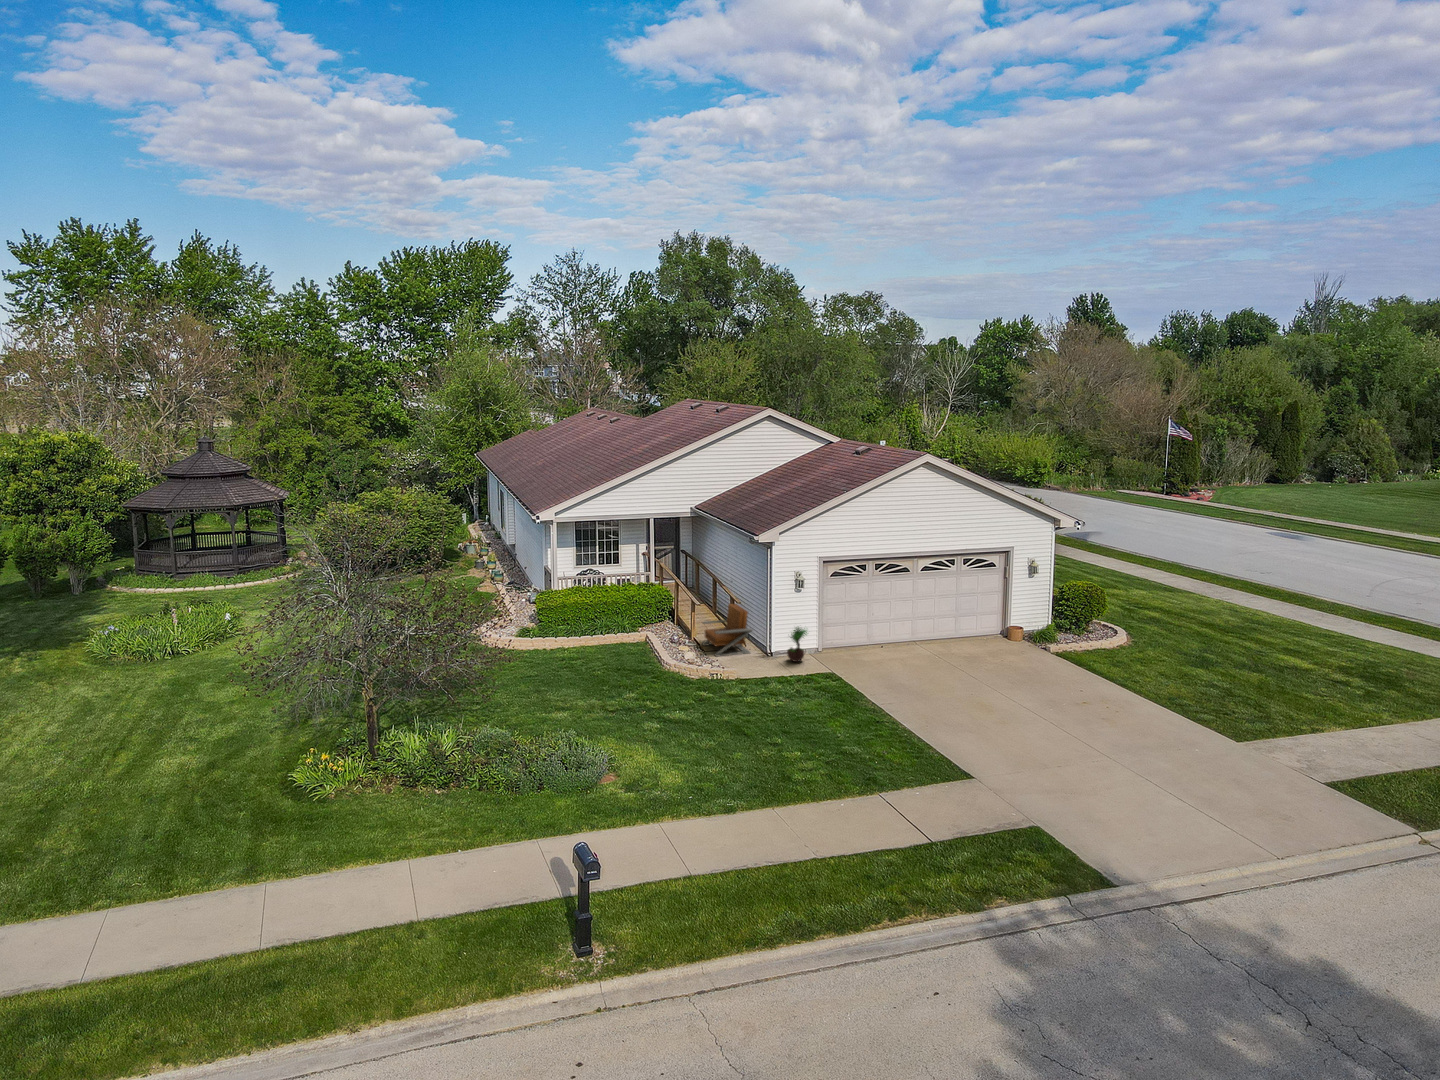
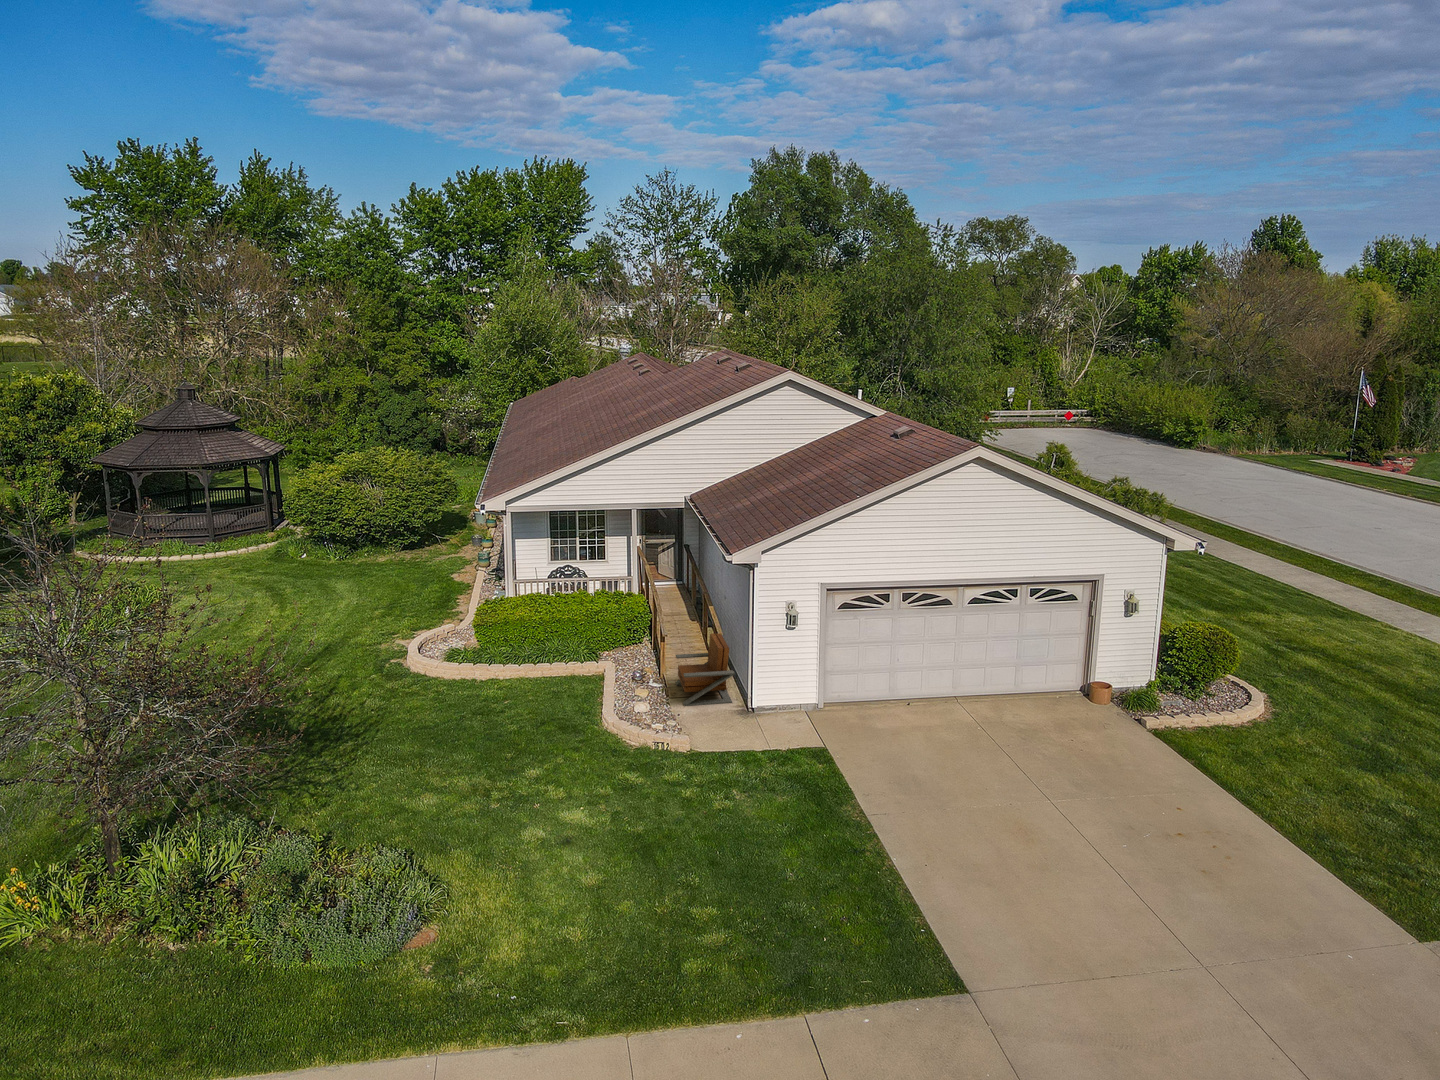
potted tree: present [787,627,807,662] -> none [772,674,803,722]

